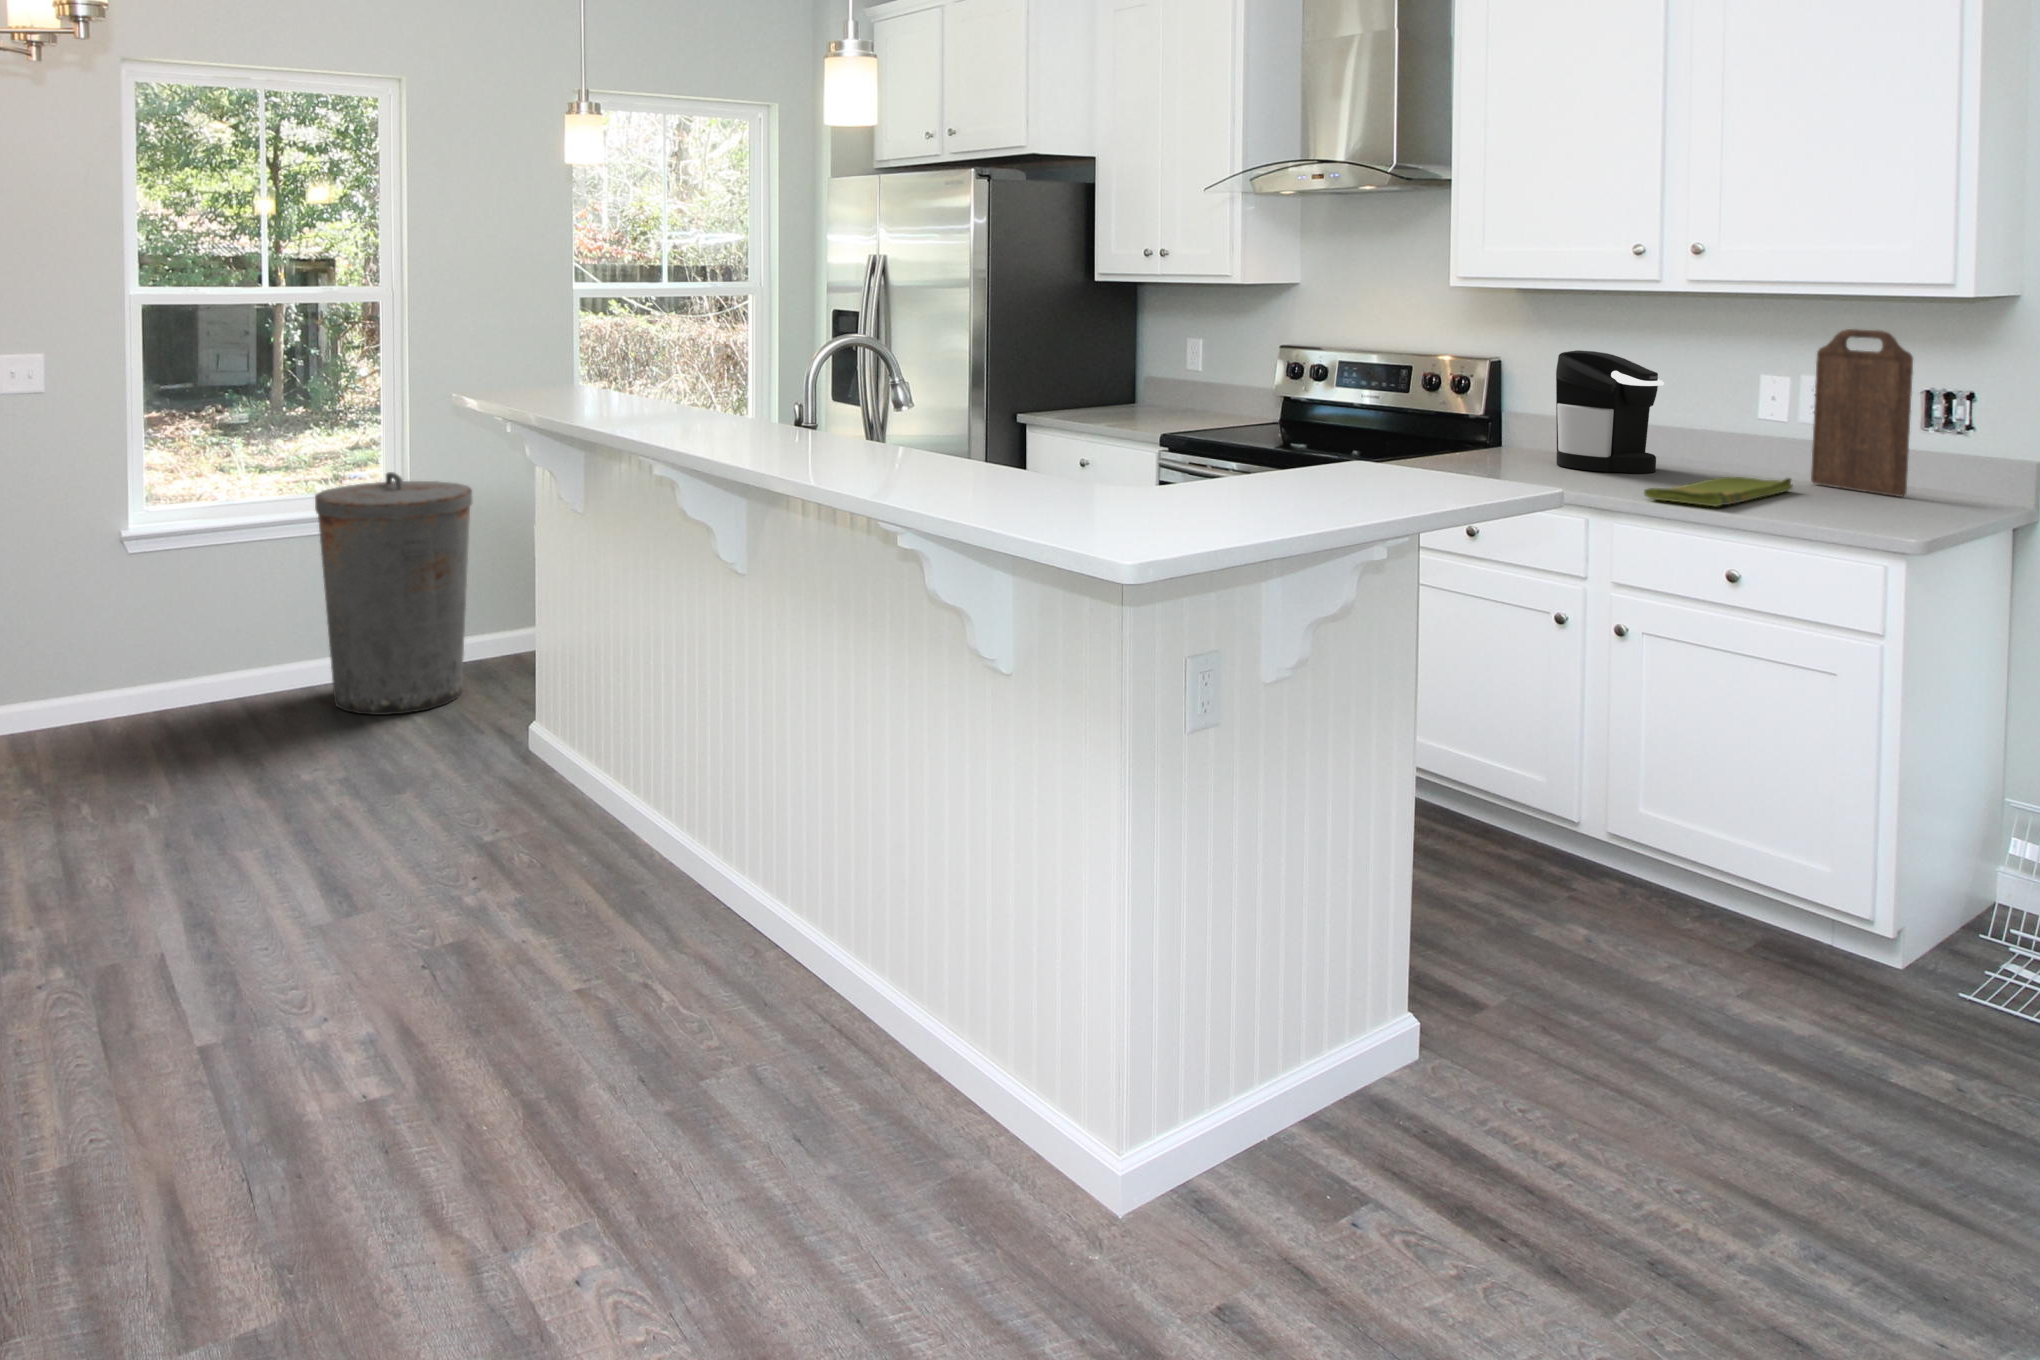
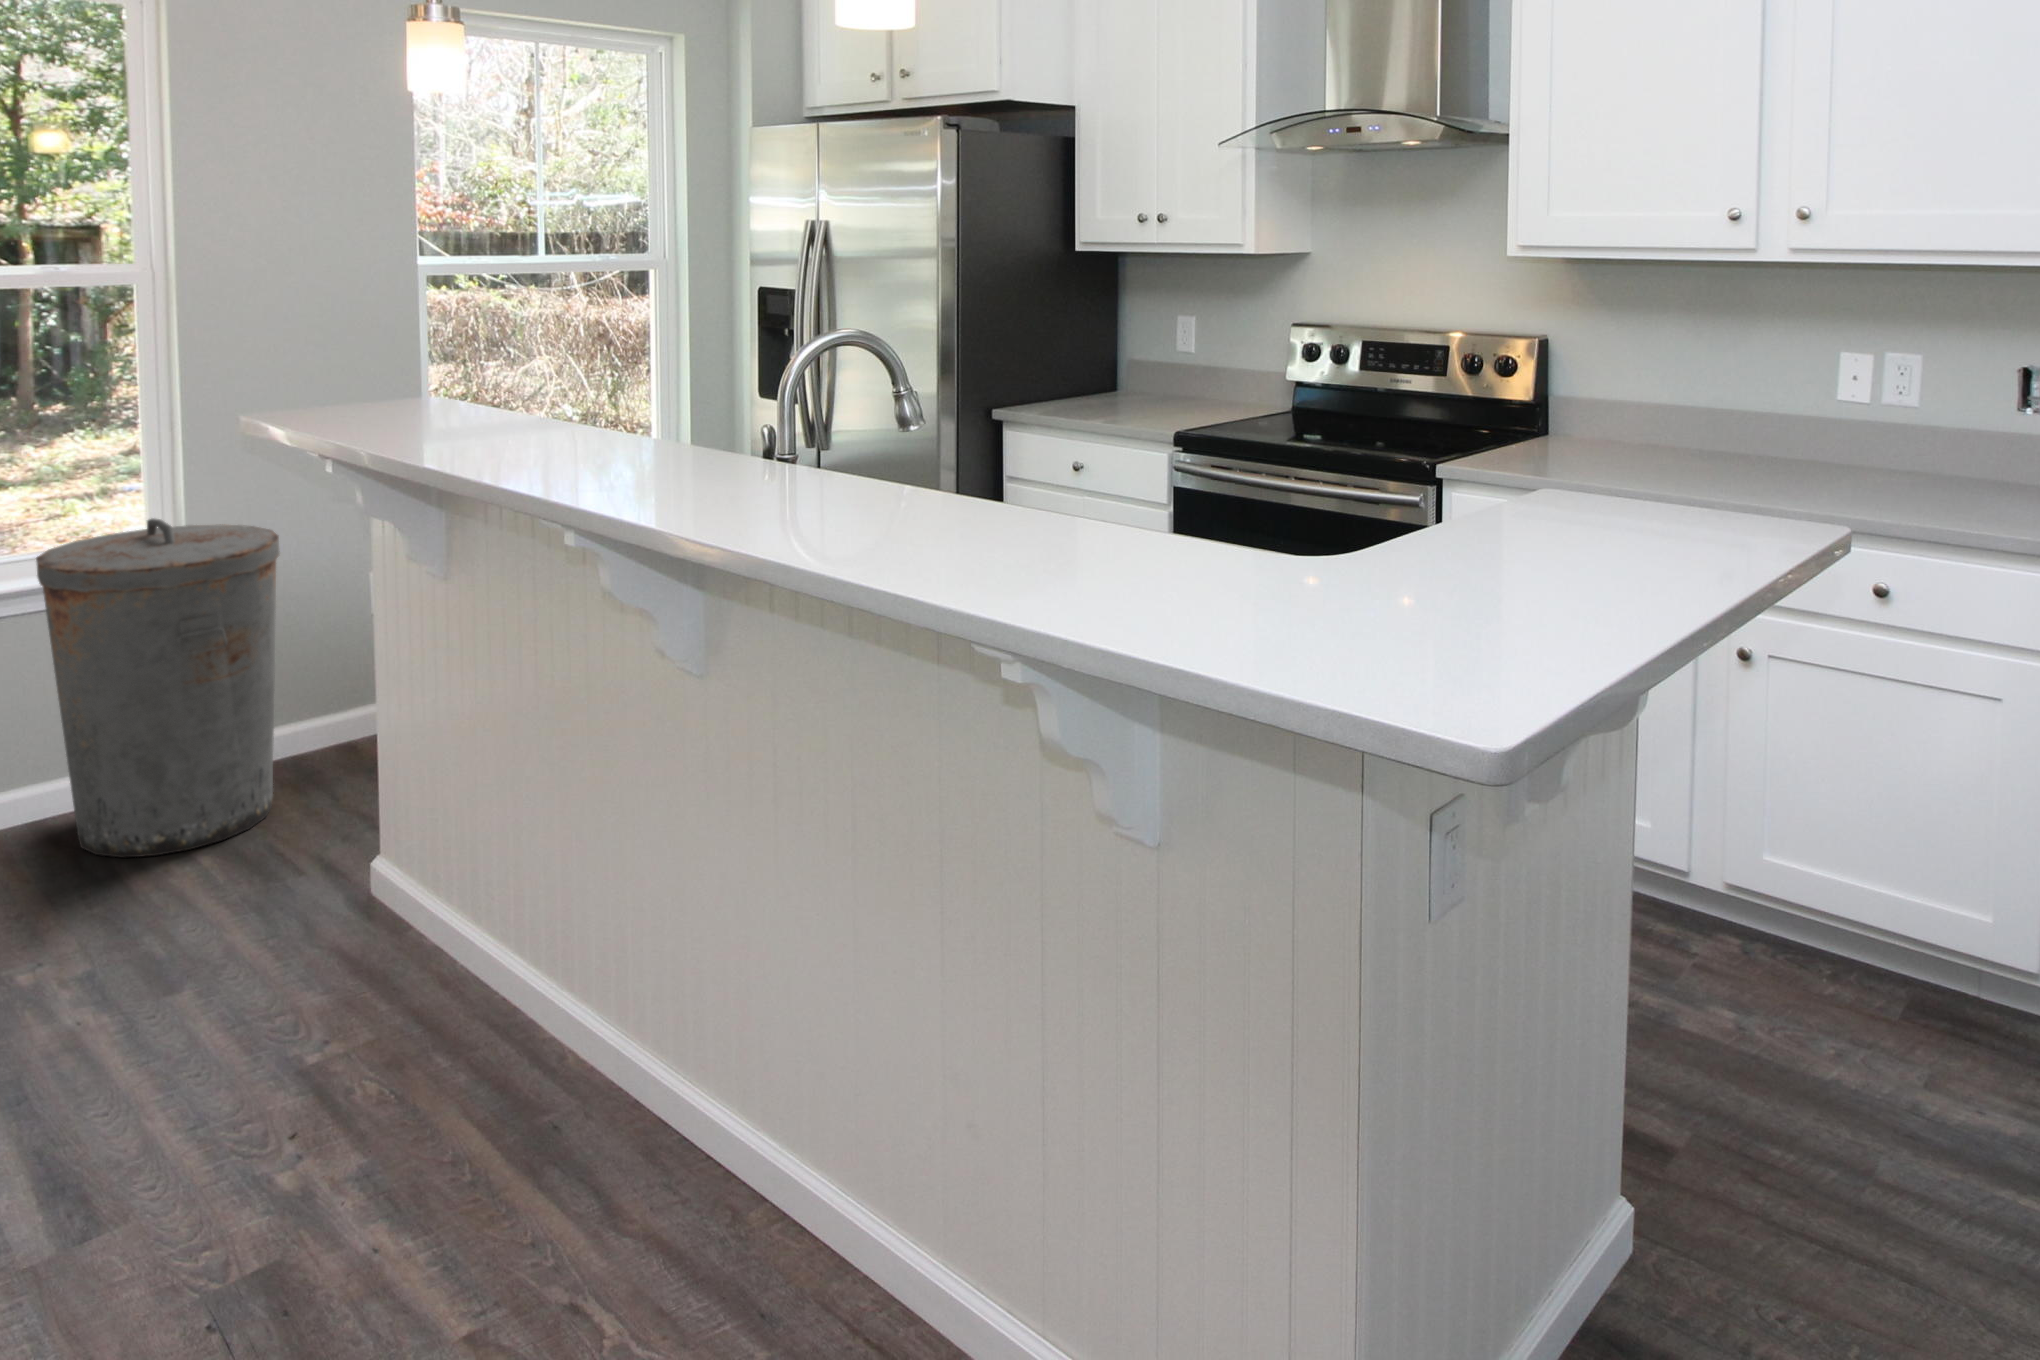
cutting board: present [1811,329,1913,497] -> none [1904,305,2024,488]
coffee maker: present [1556,350,1664,473] -> none [1627,329,1747,467]
dish towel: present [1644,477,1793,506] -> none [1773,470,1901,513]

